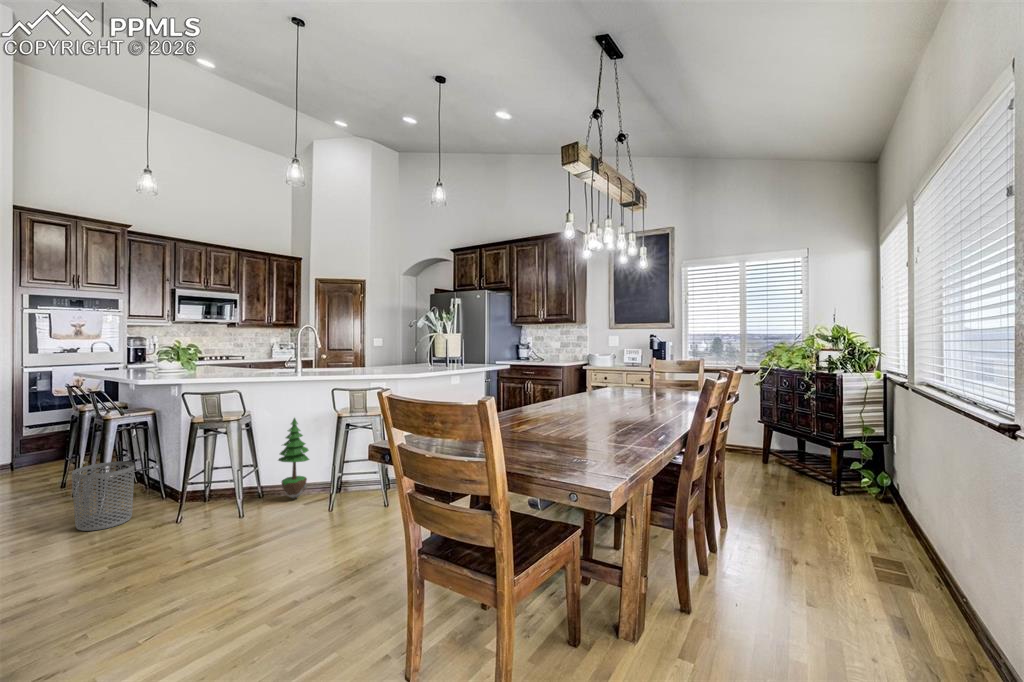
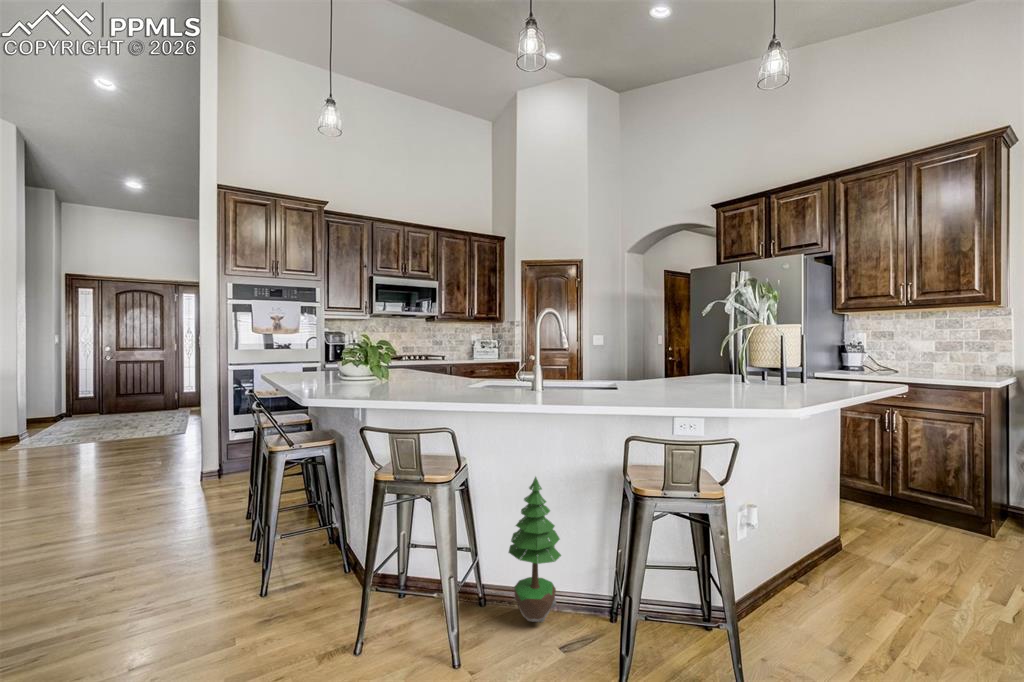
waste bin: present [72,461,135,531] -> none [211,528,299,655]

